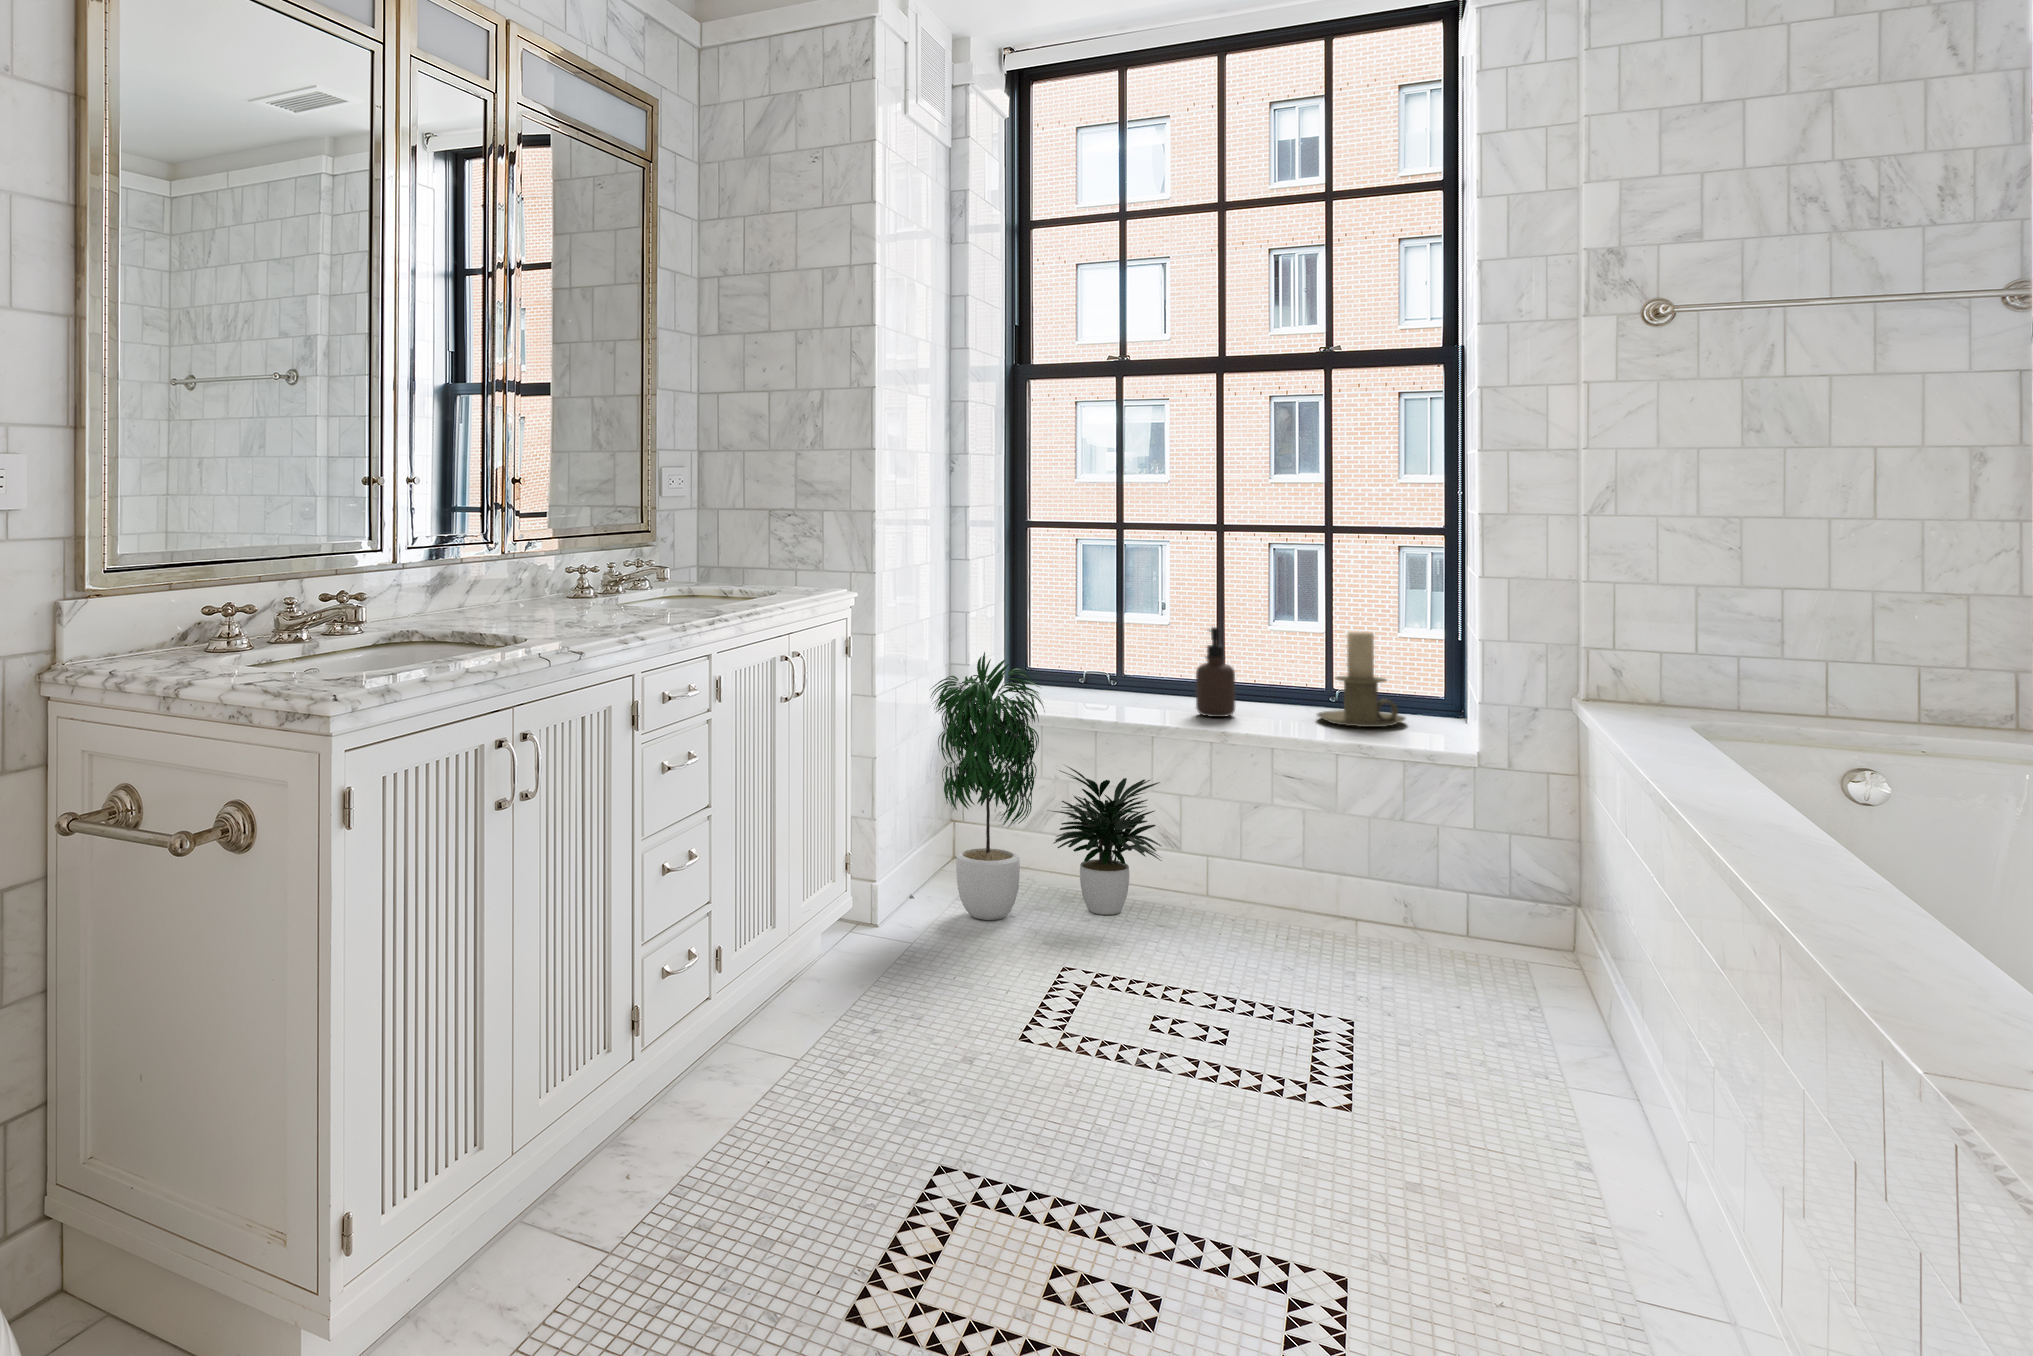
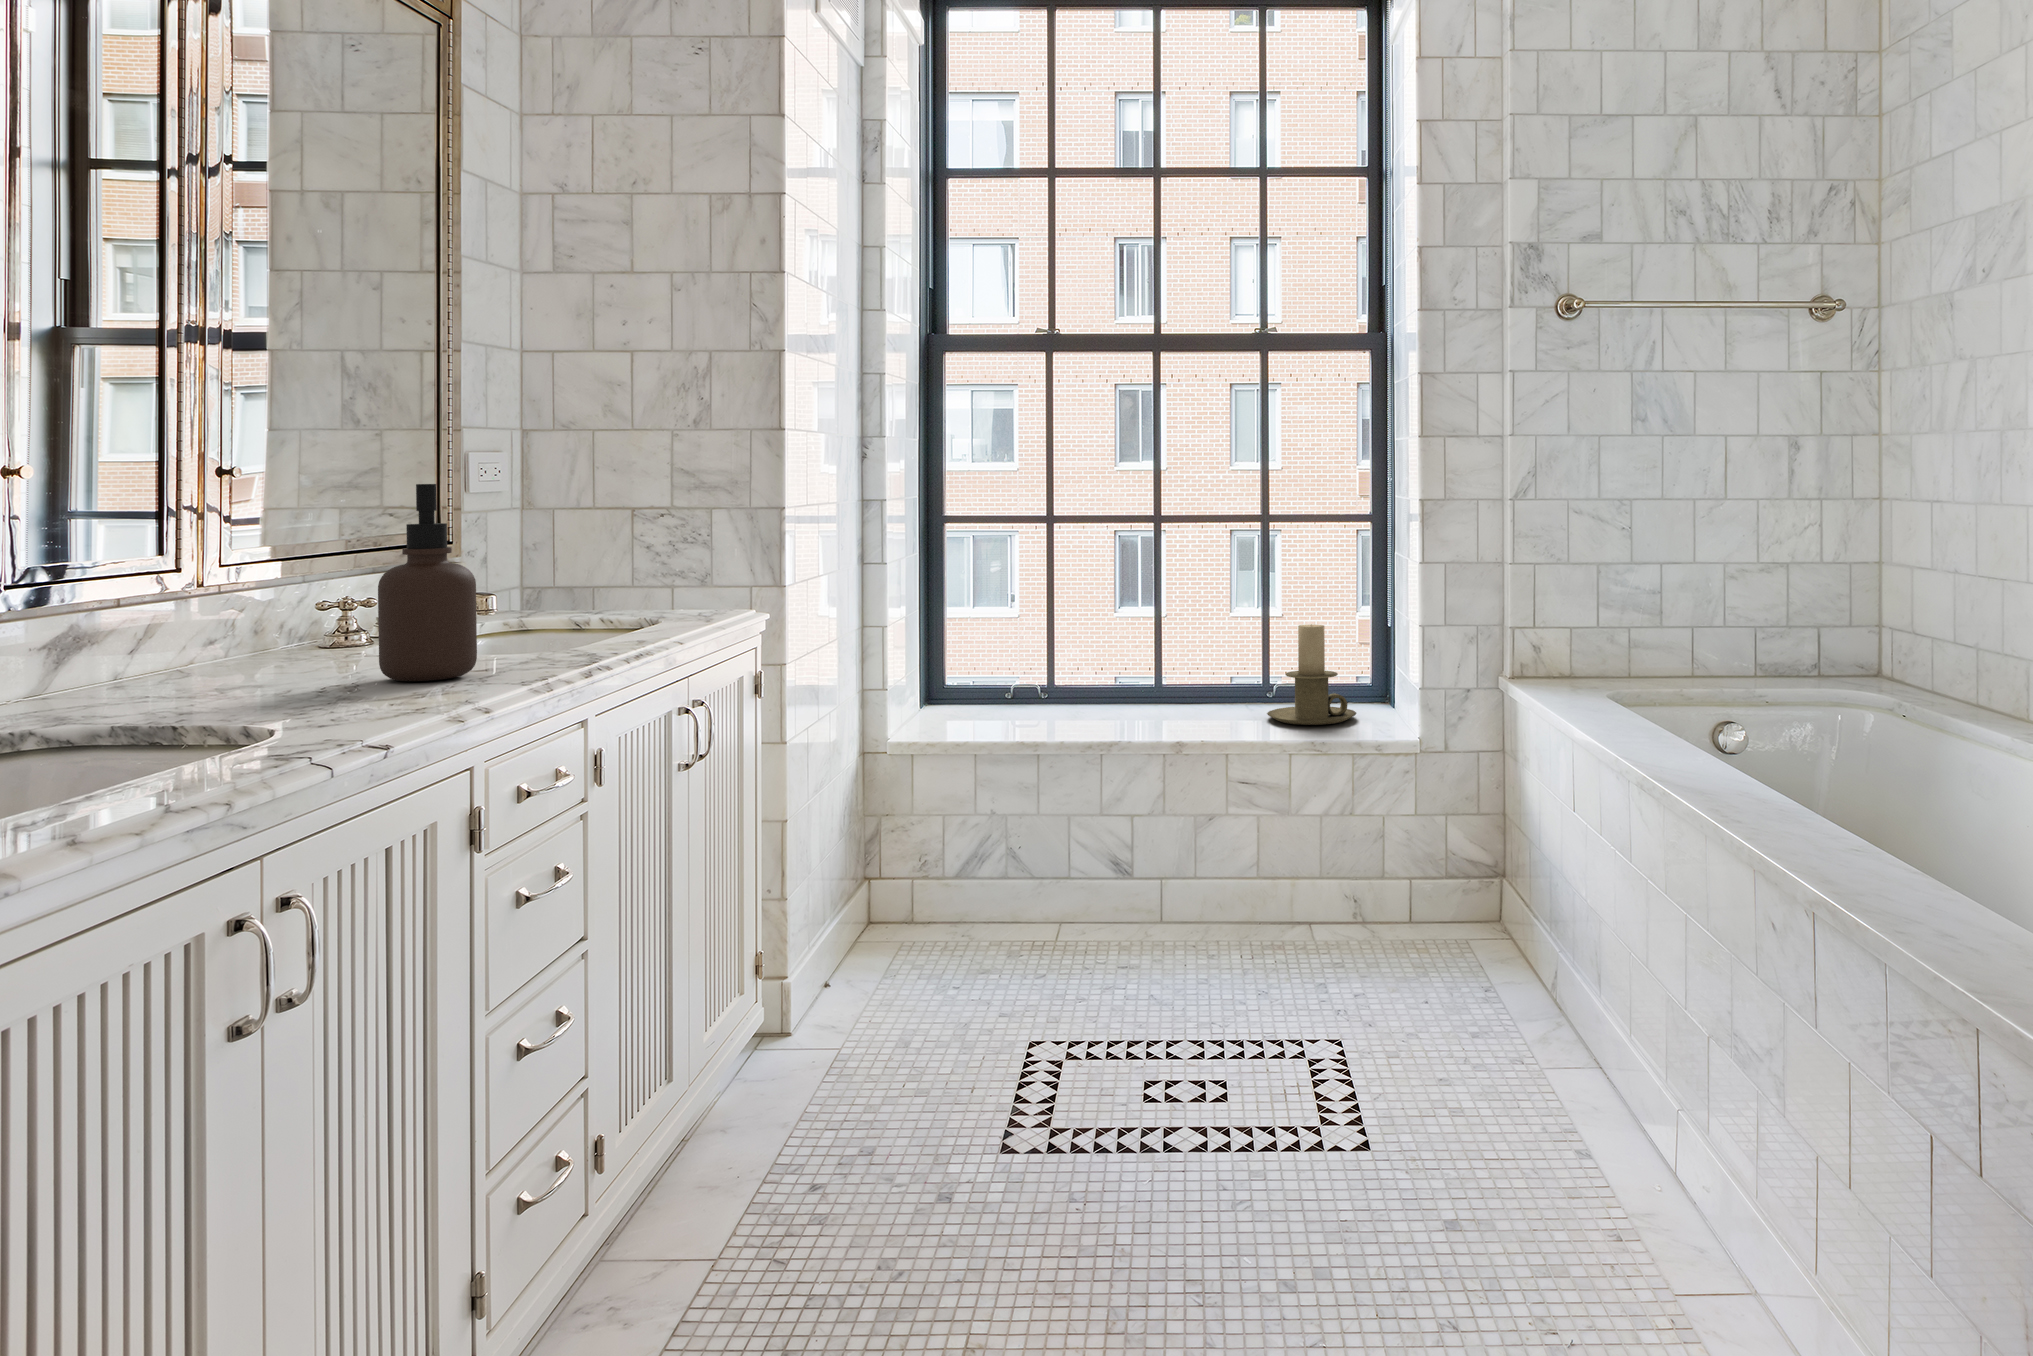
soap dispenser: present [1196,627,1235,717] -> present [378,484,477,681]
potted plant: present [931,652,1161,920] -> none [843,671,1121,992]

